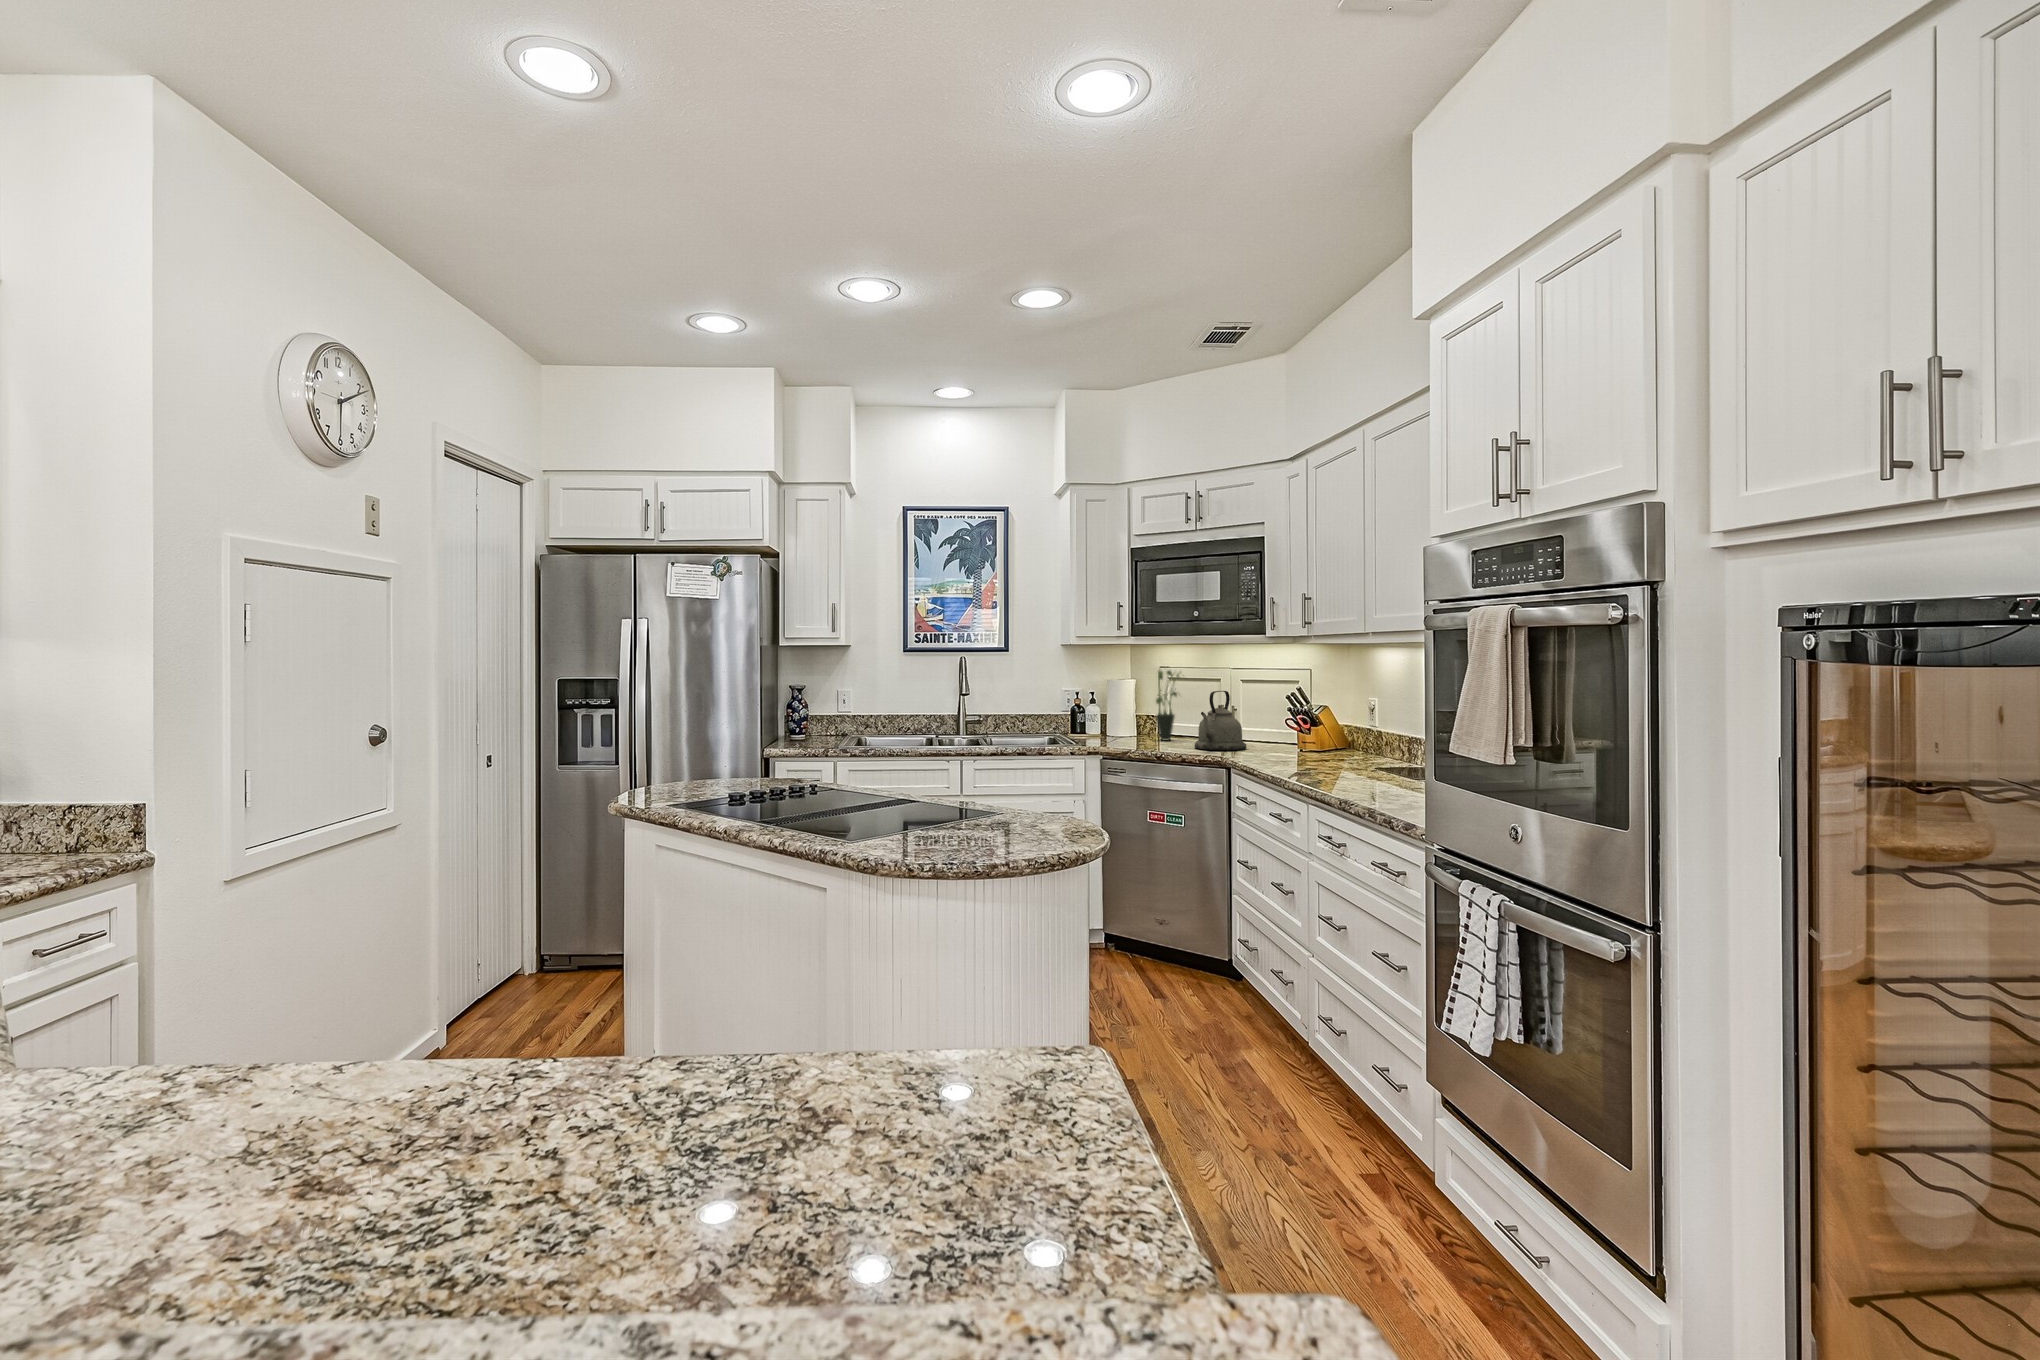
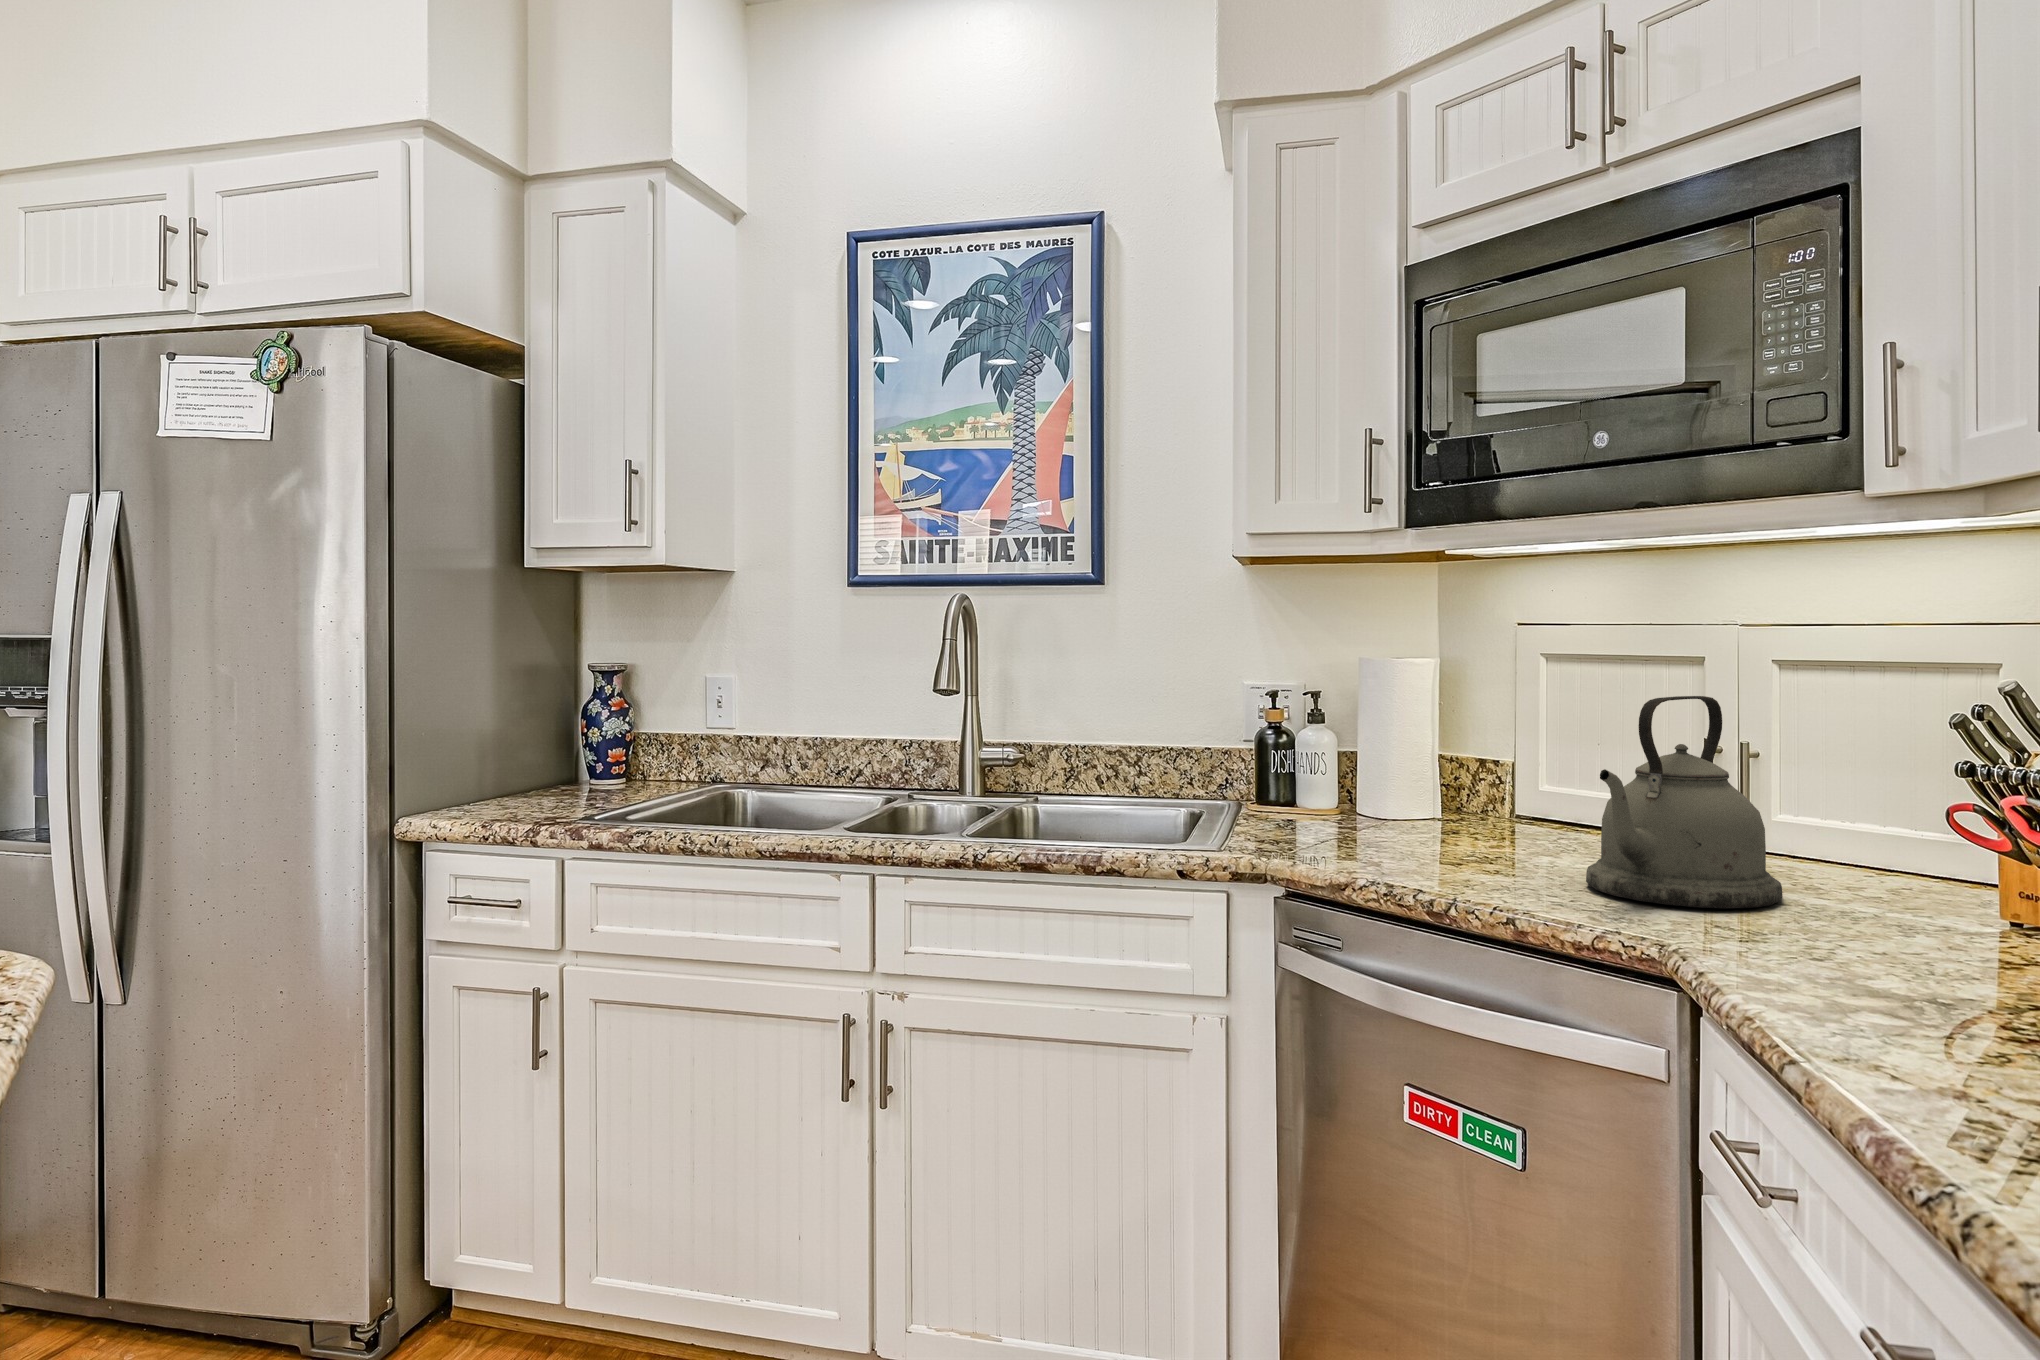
potted plant: present [1156,671,1179,741] -> none [1480,617,1579,841]

